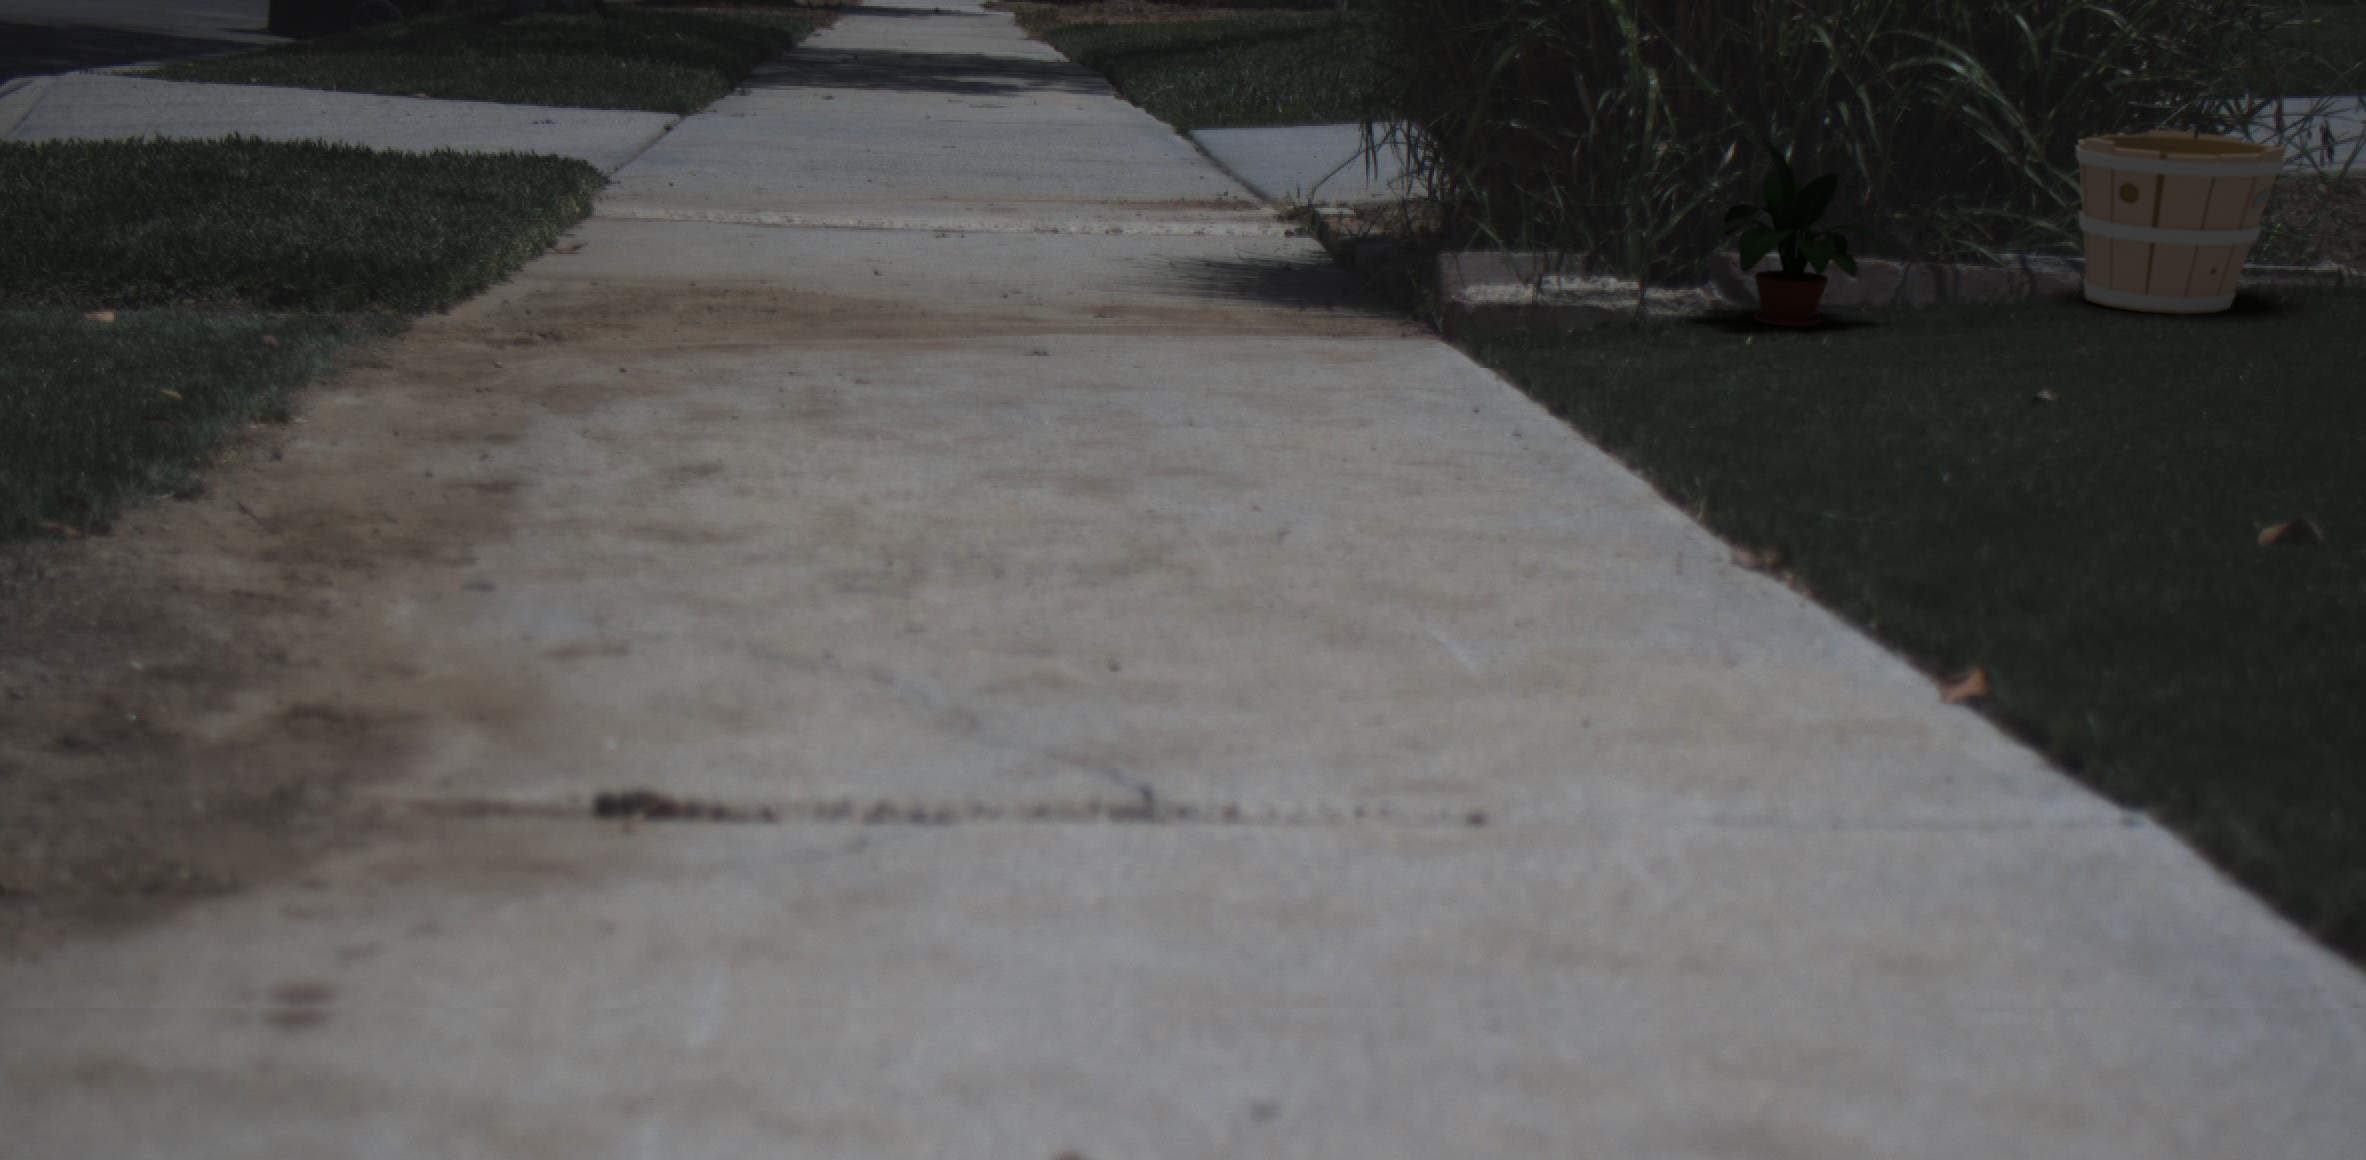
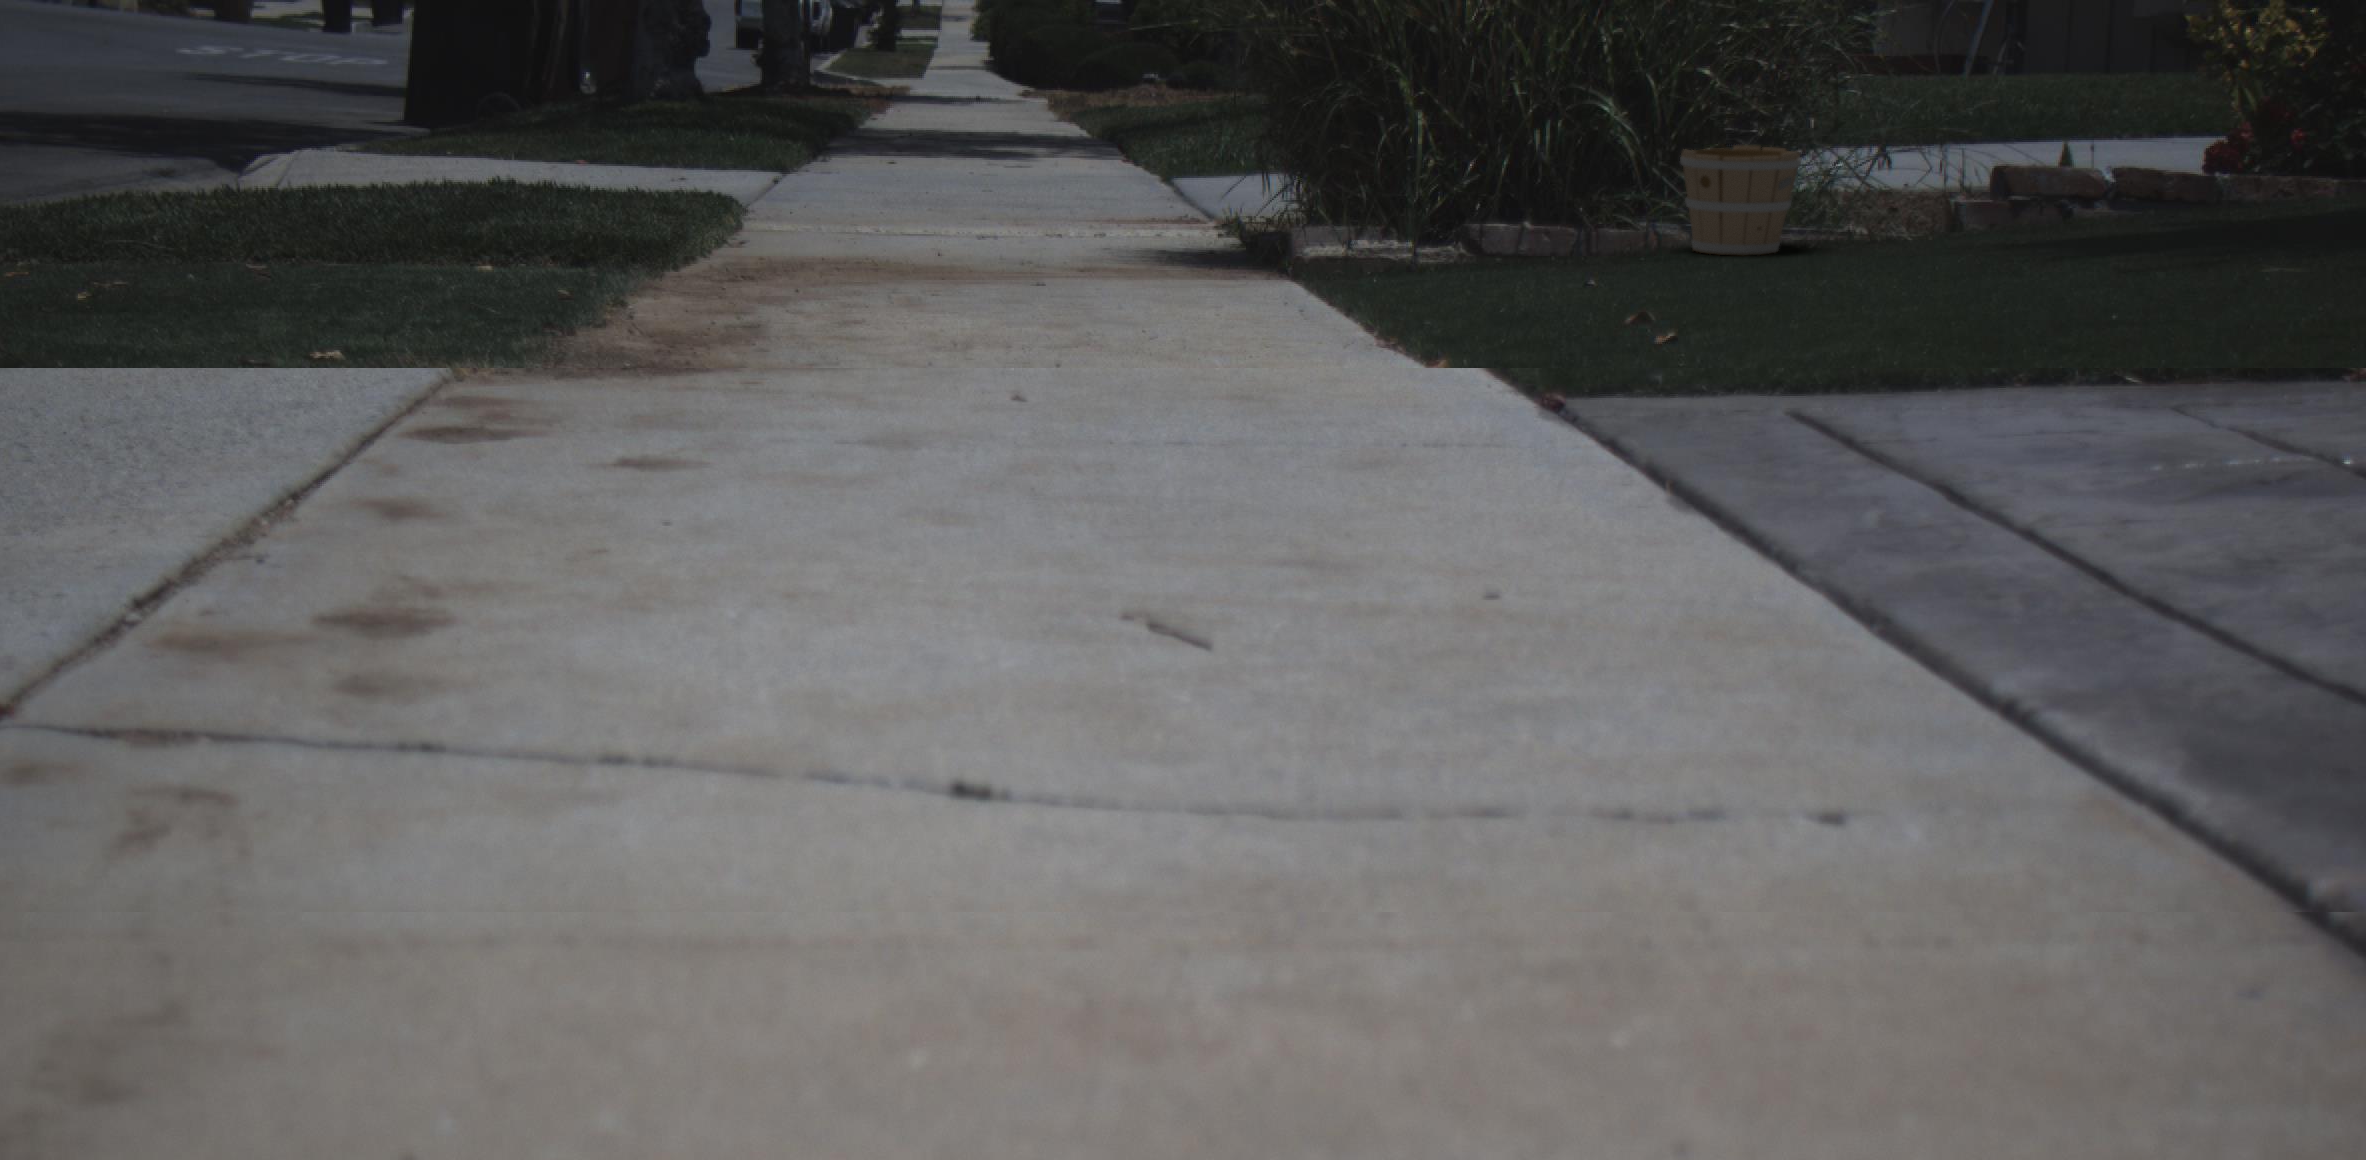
potted plant: present [1706,138,1887,326] -> none [1446,151,1556,266]

